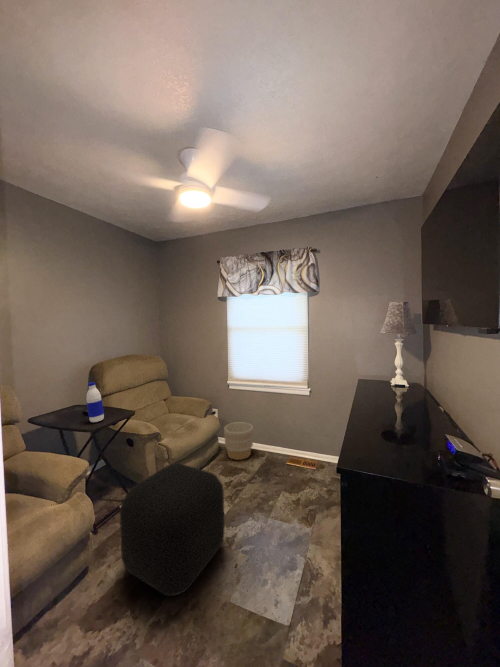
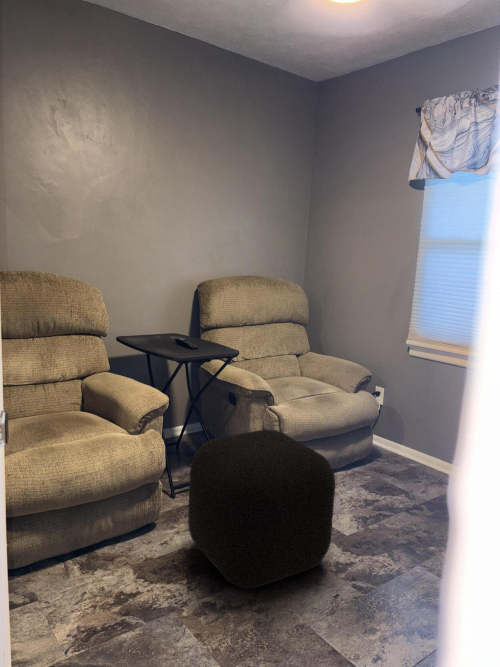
water bottle: present [86,382,104,422] -> none [174,296,194,351]
planter: present [224,422,253,460] -> none [384,415,441,479]

